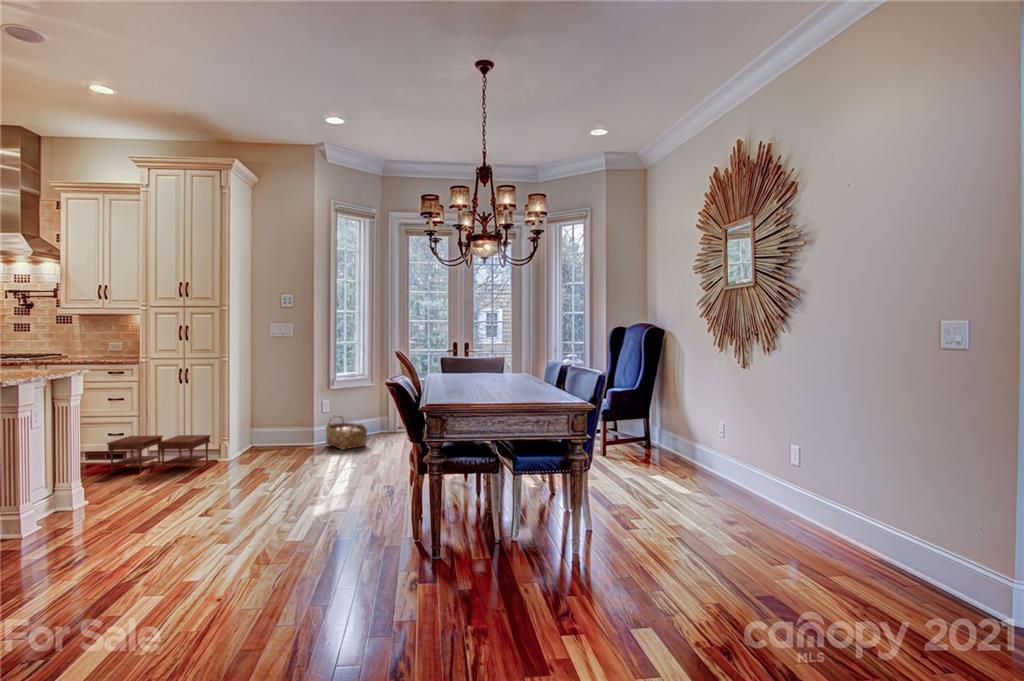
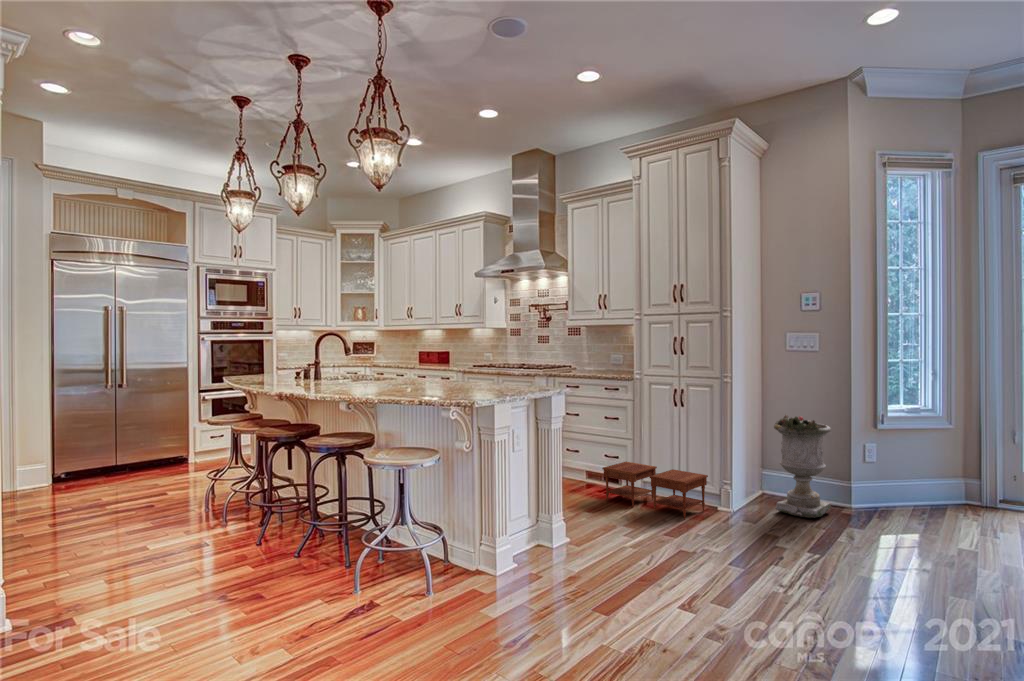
planter: none [263,383,302,454] -> present [774,414,831,518]
woven basket: present [326,416,367,450] -> none [869,471,946,530]

